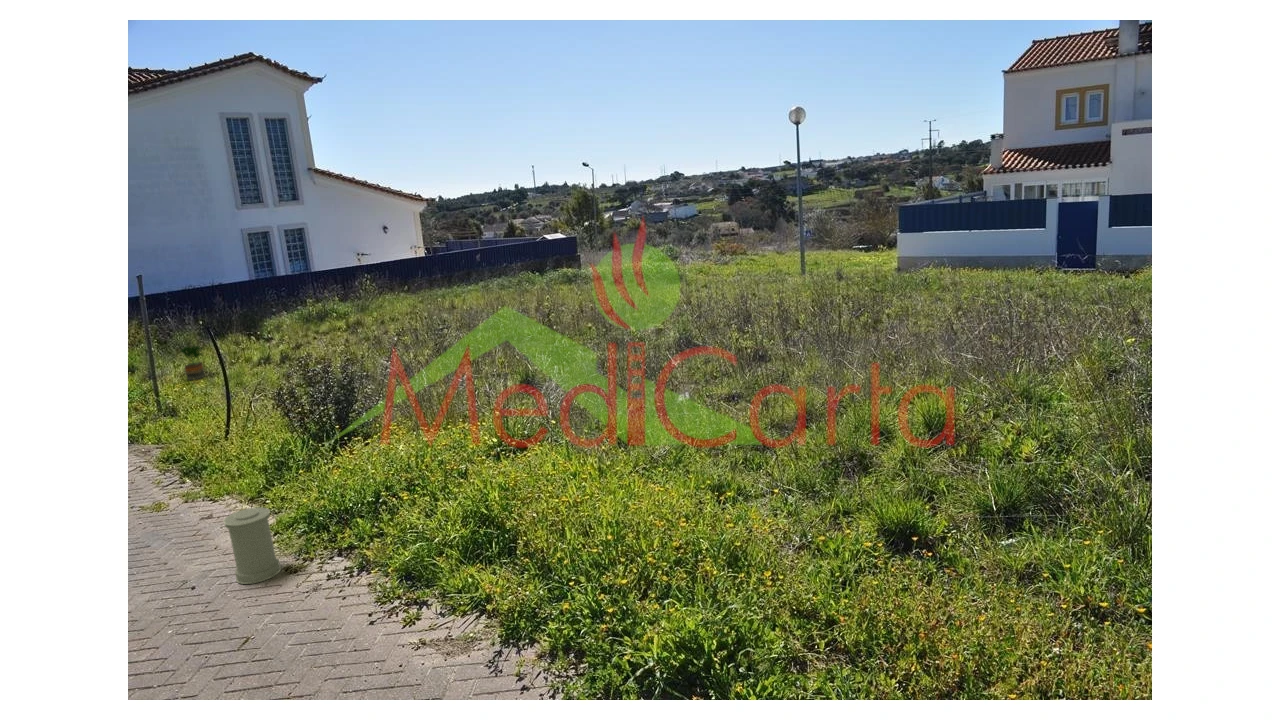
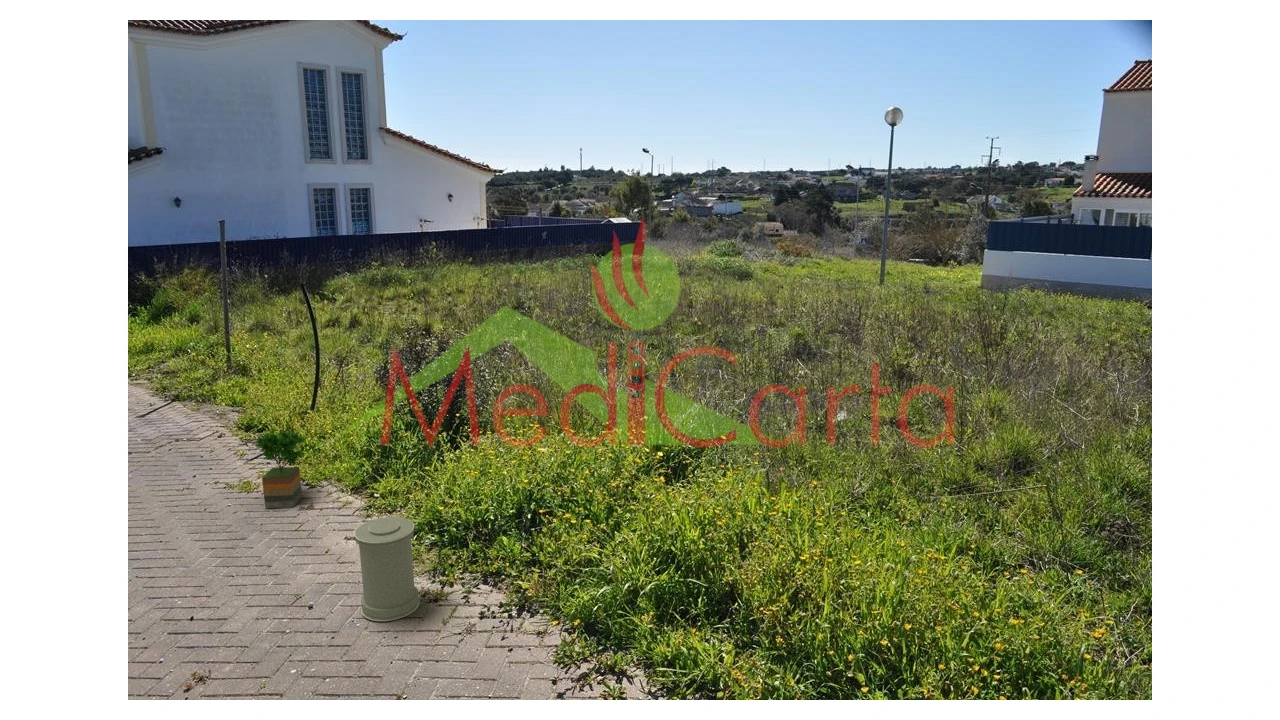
potted tree: present [181,346,204,380] -> present [255,431,305,508]

